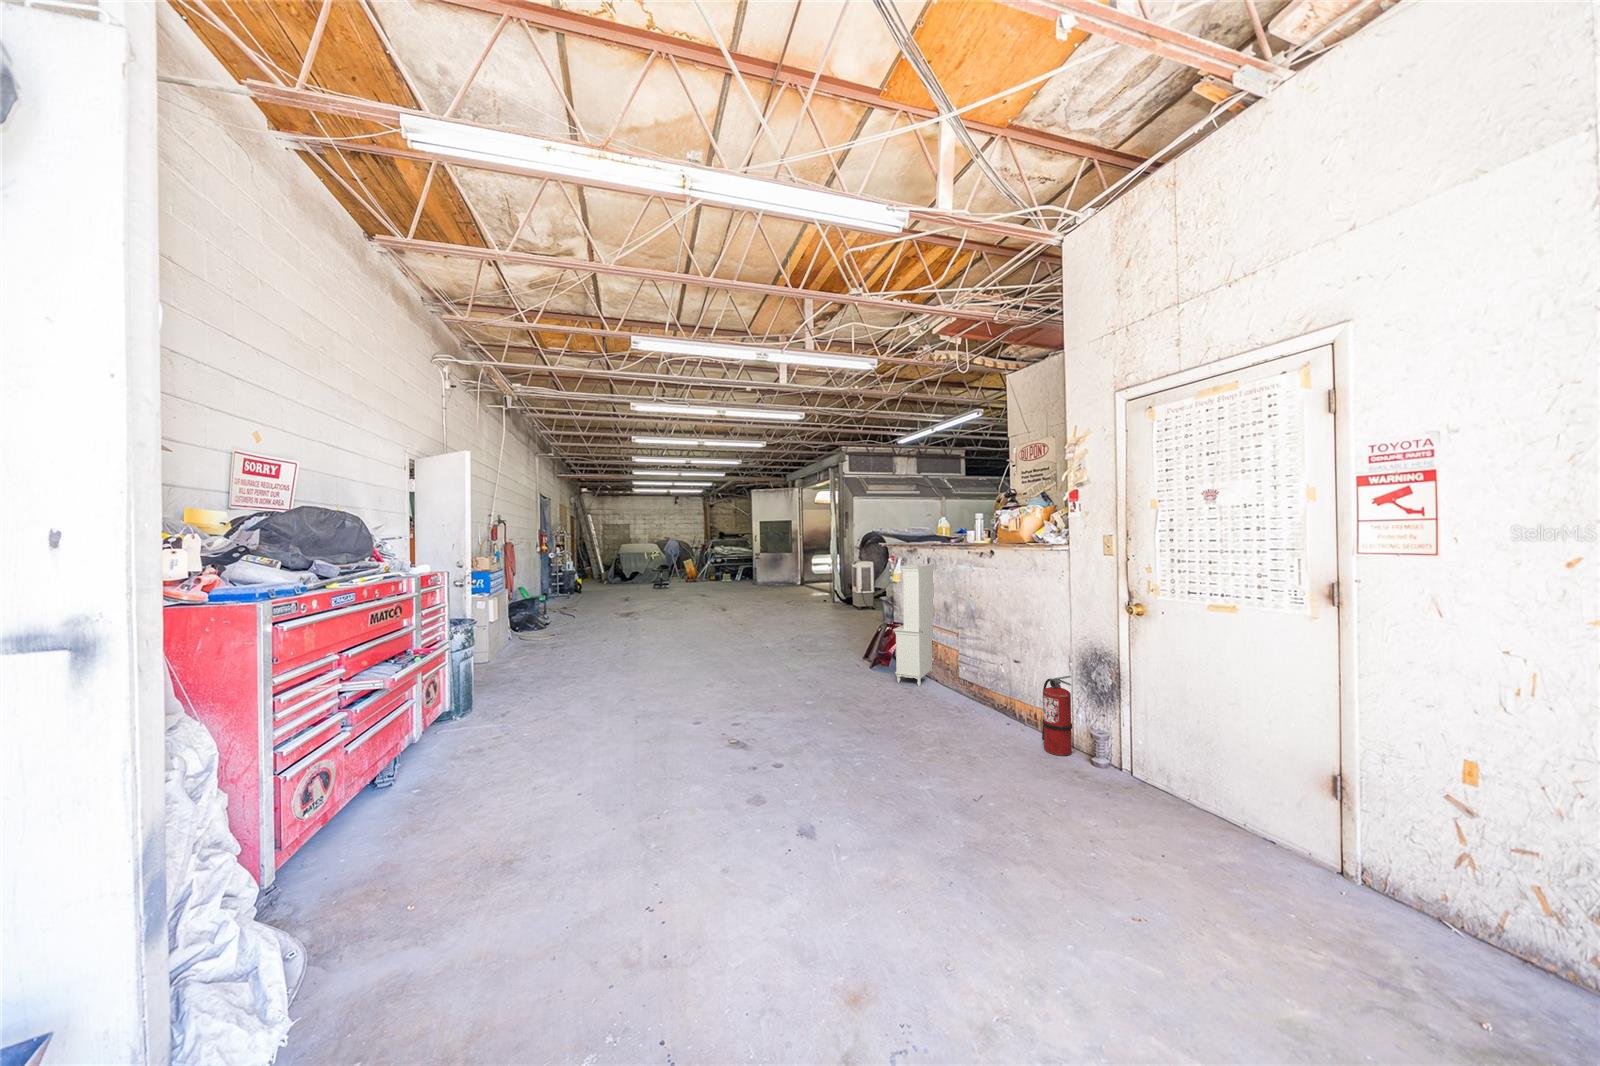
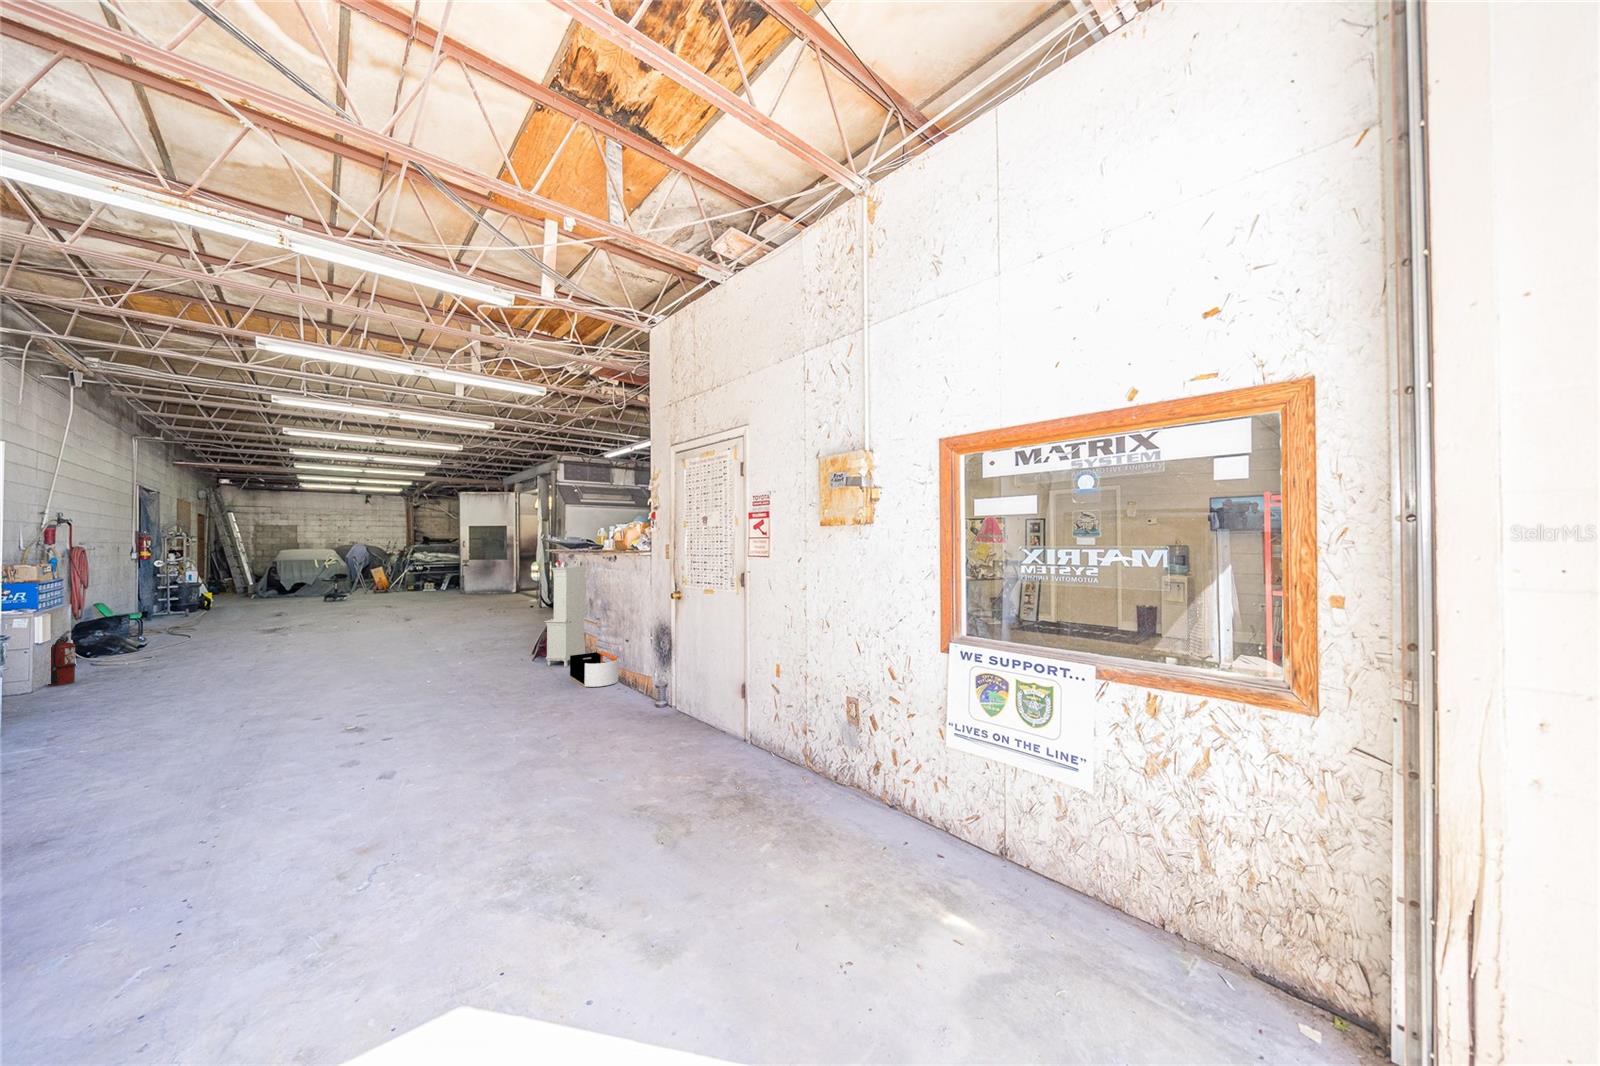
storage bin: none [938,673,1011,726] -> present [570,651,619,687]
fire extinguisher: present [1042,676,1072,756] -> present [48,631,76,686]

